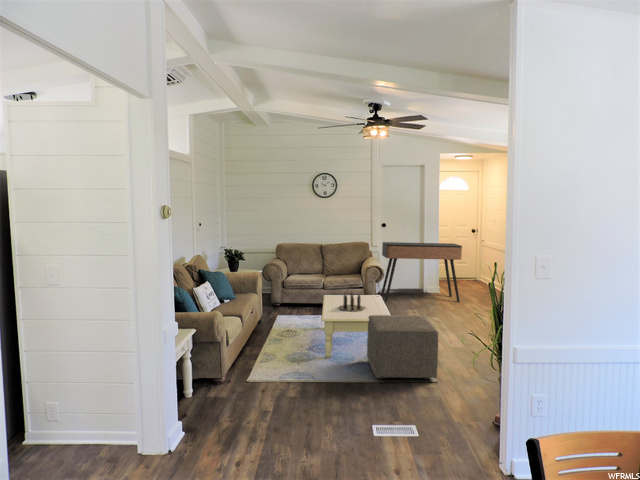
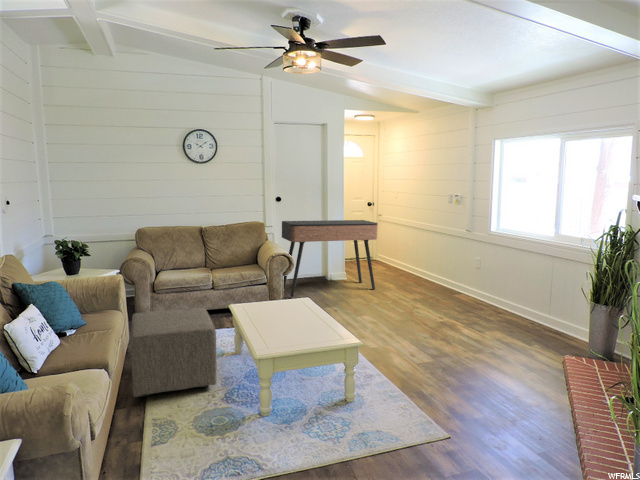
candle: present [340,293,365,312] -> none [263,301,316,334]
ottoman: present [367,315,438,380] -> present [131,308,217,397]

